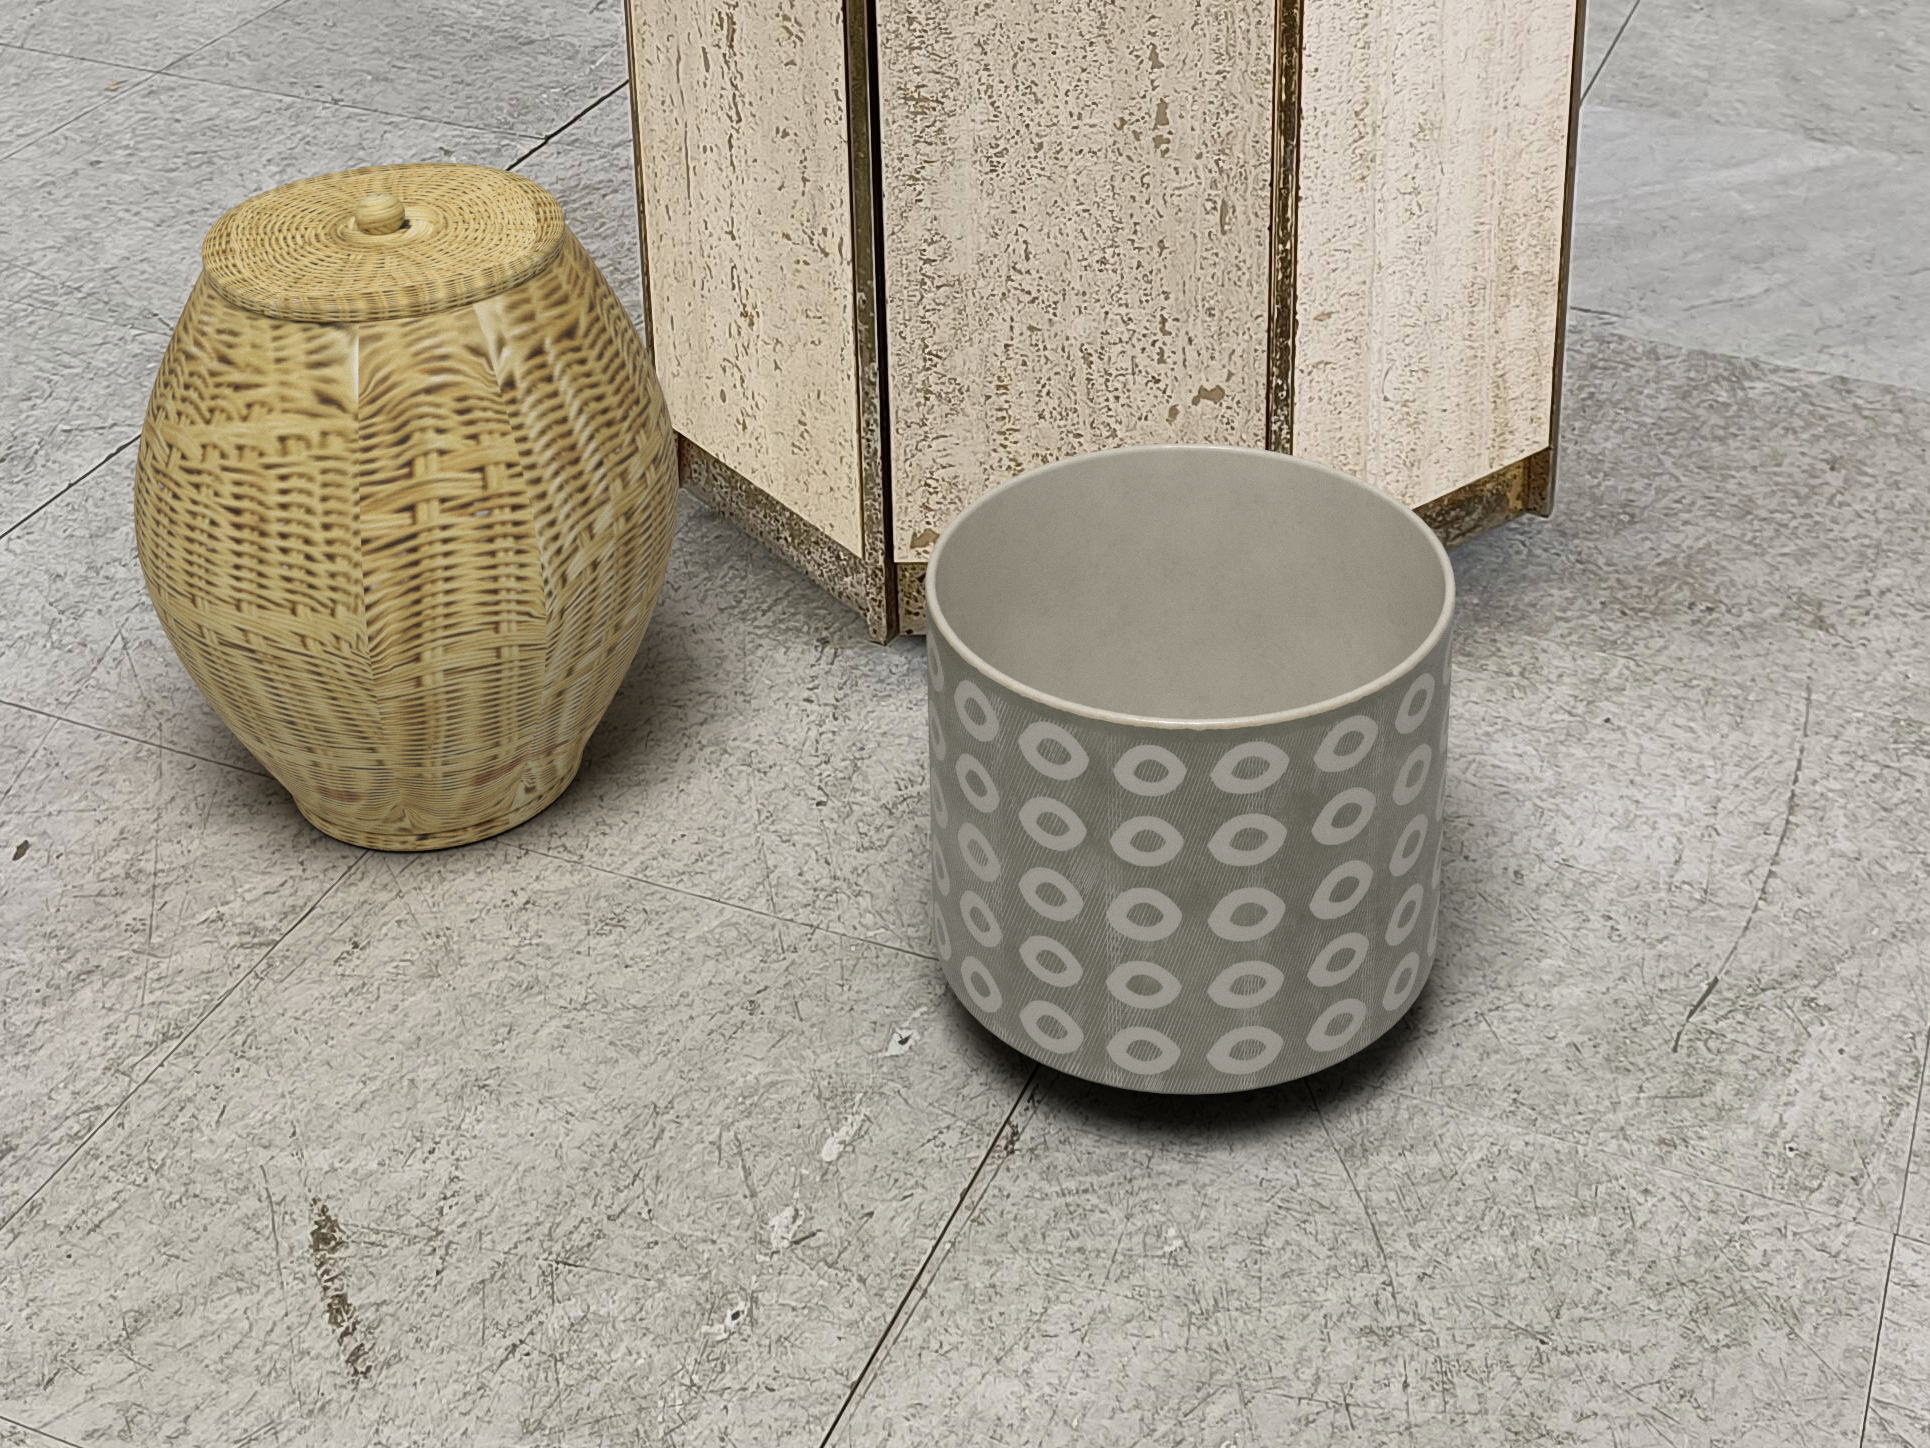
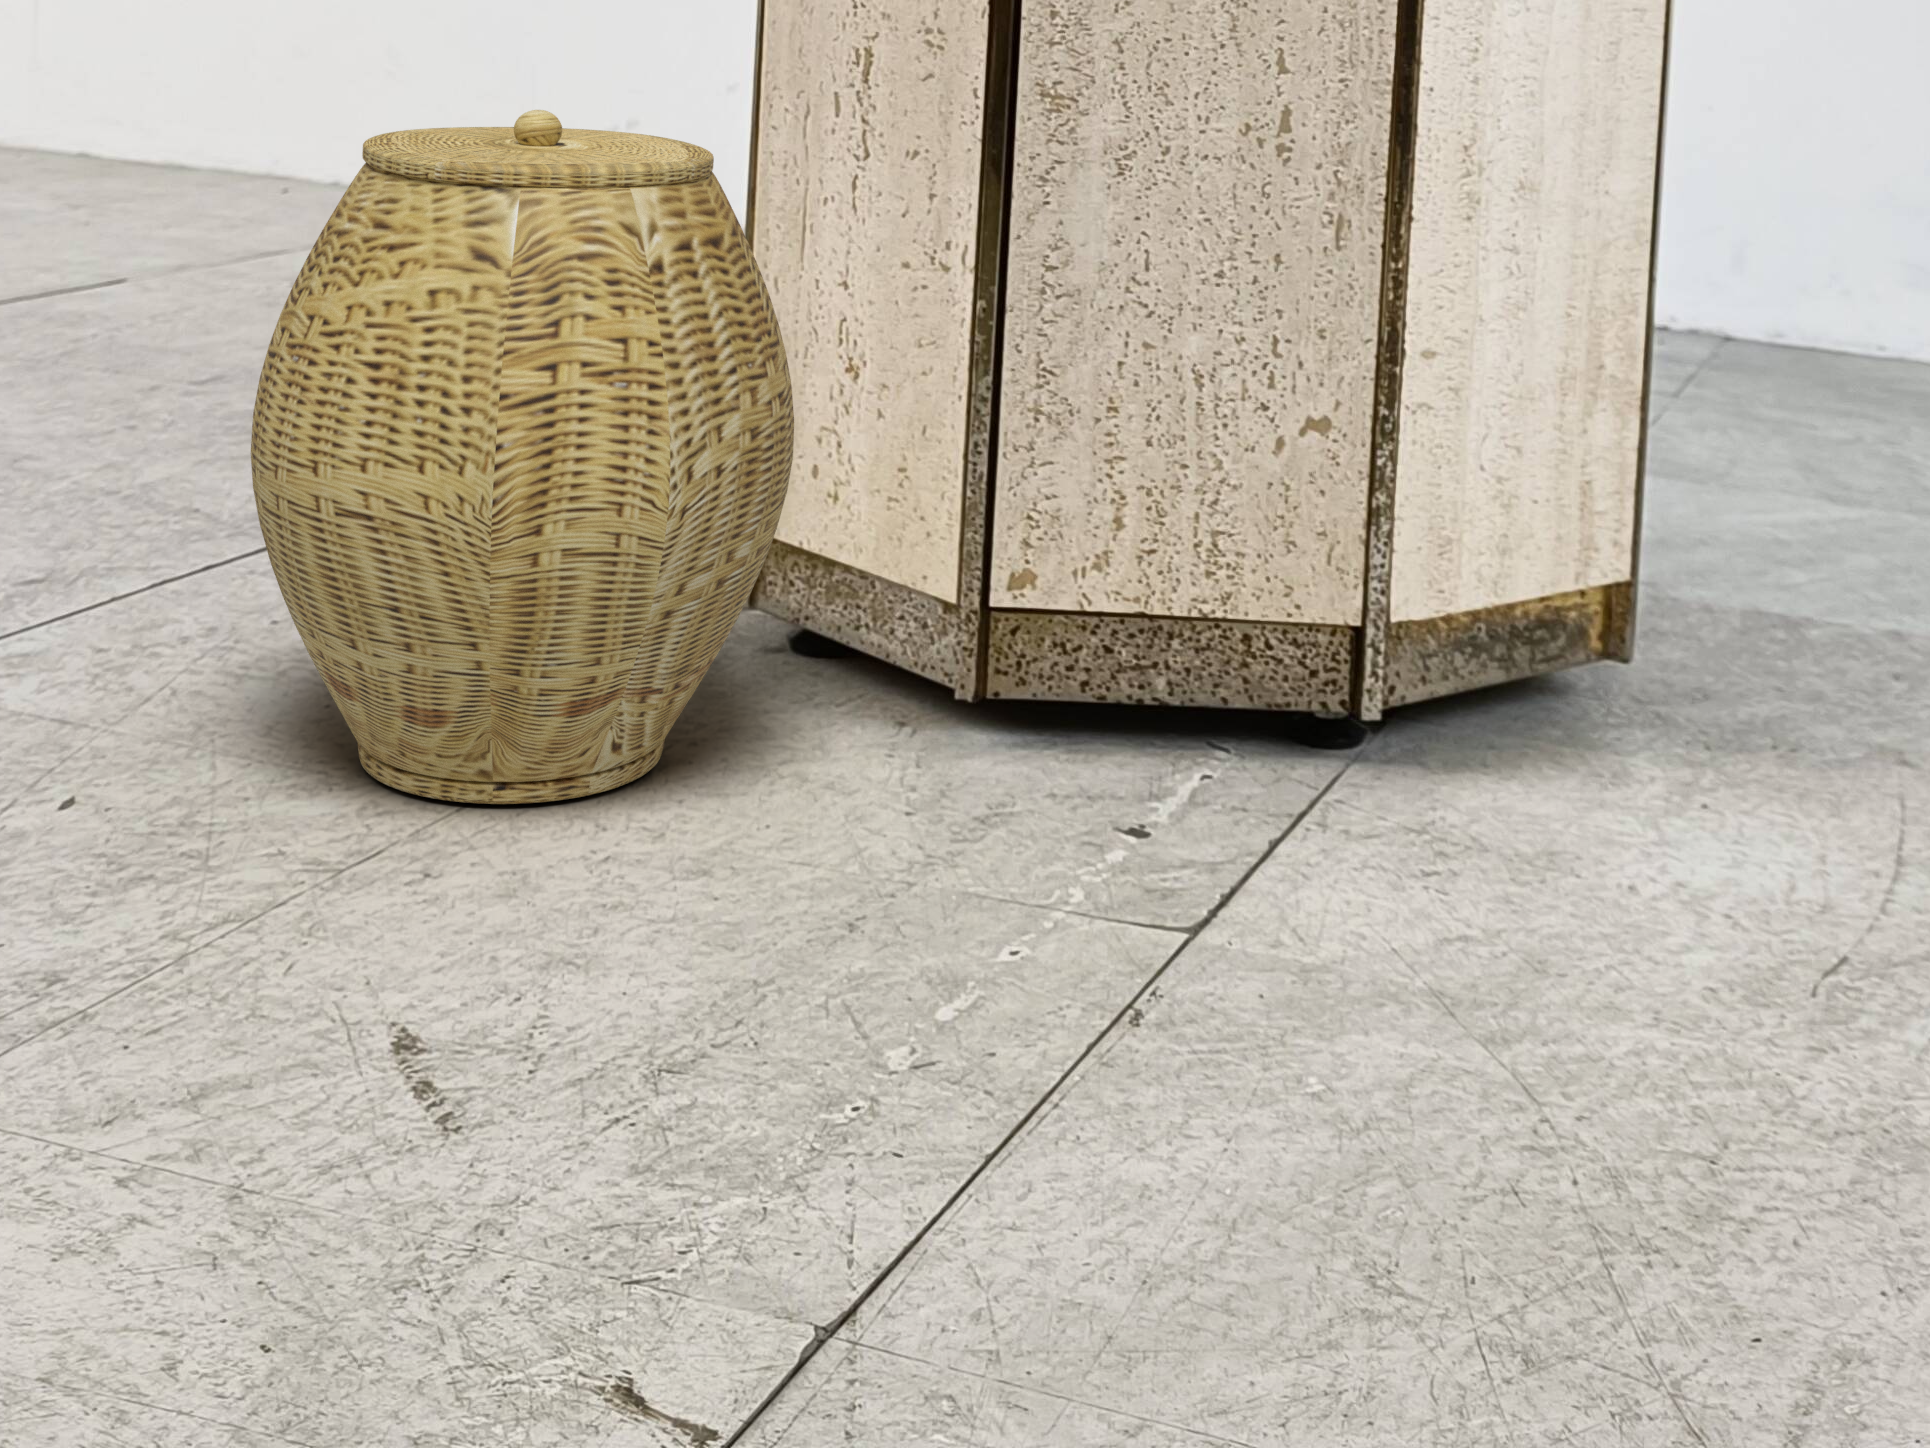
planter: present [925,443,1456,1094] -> none [1048,378,1598,967]

